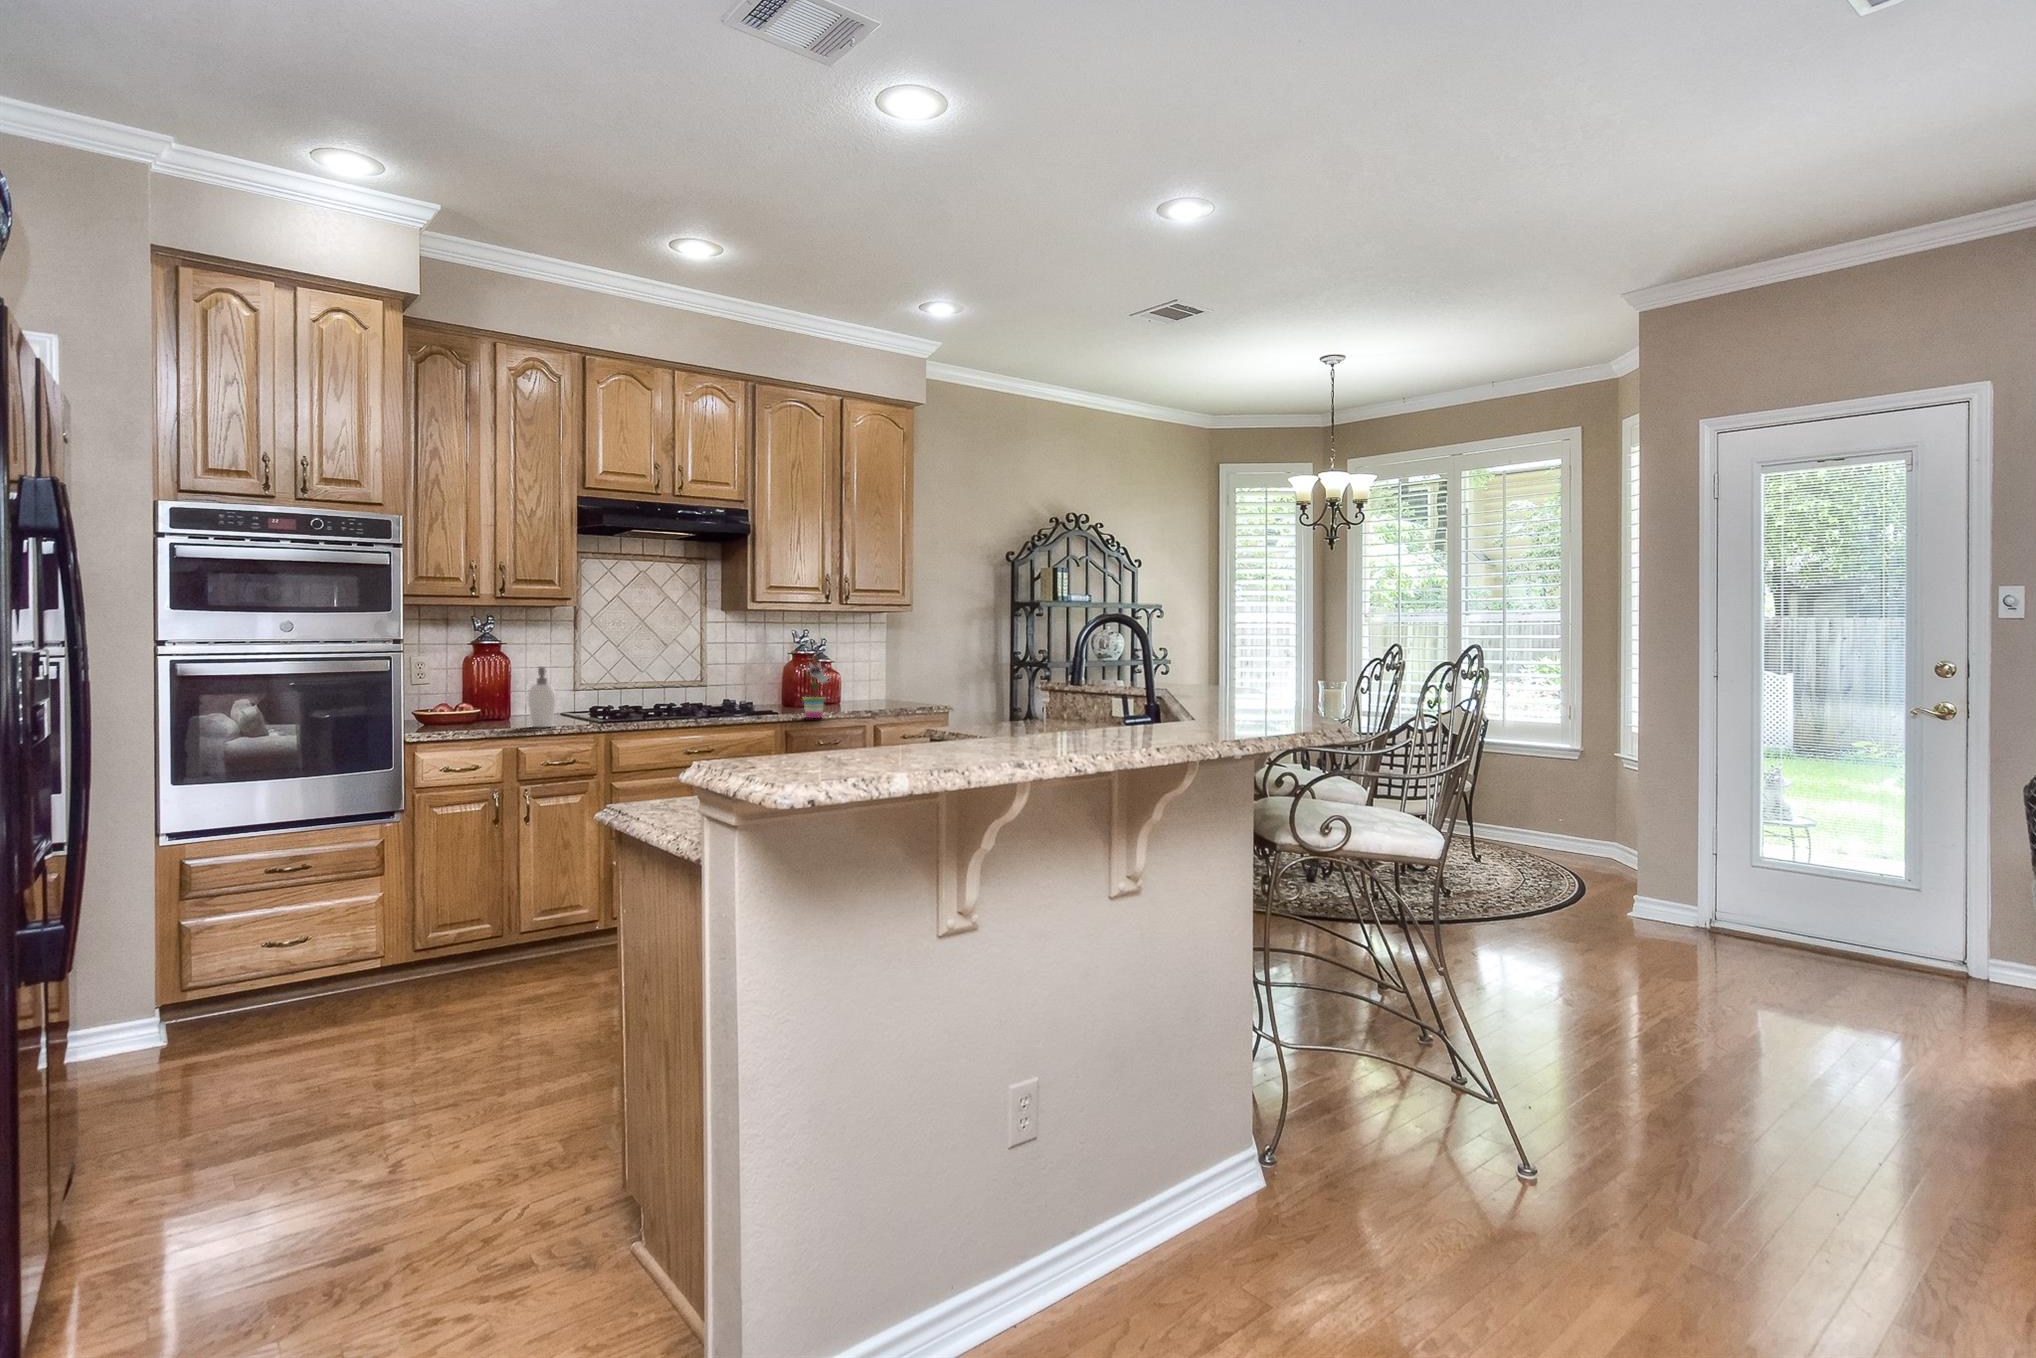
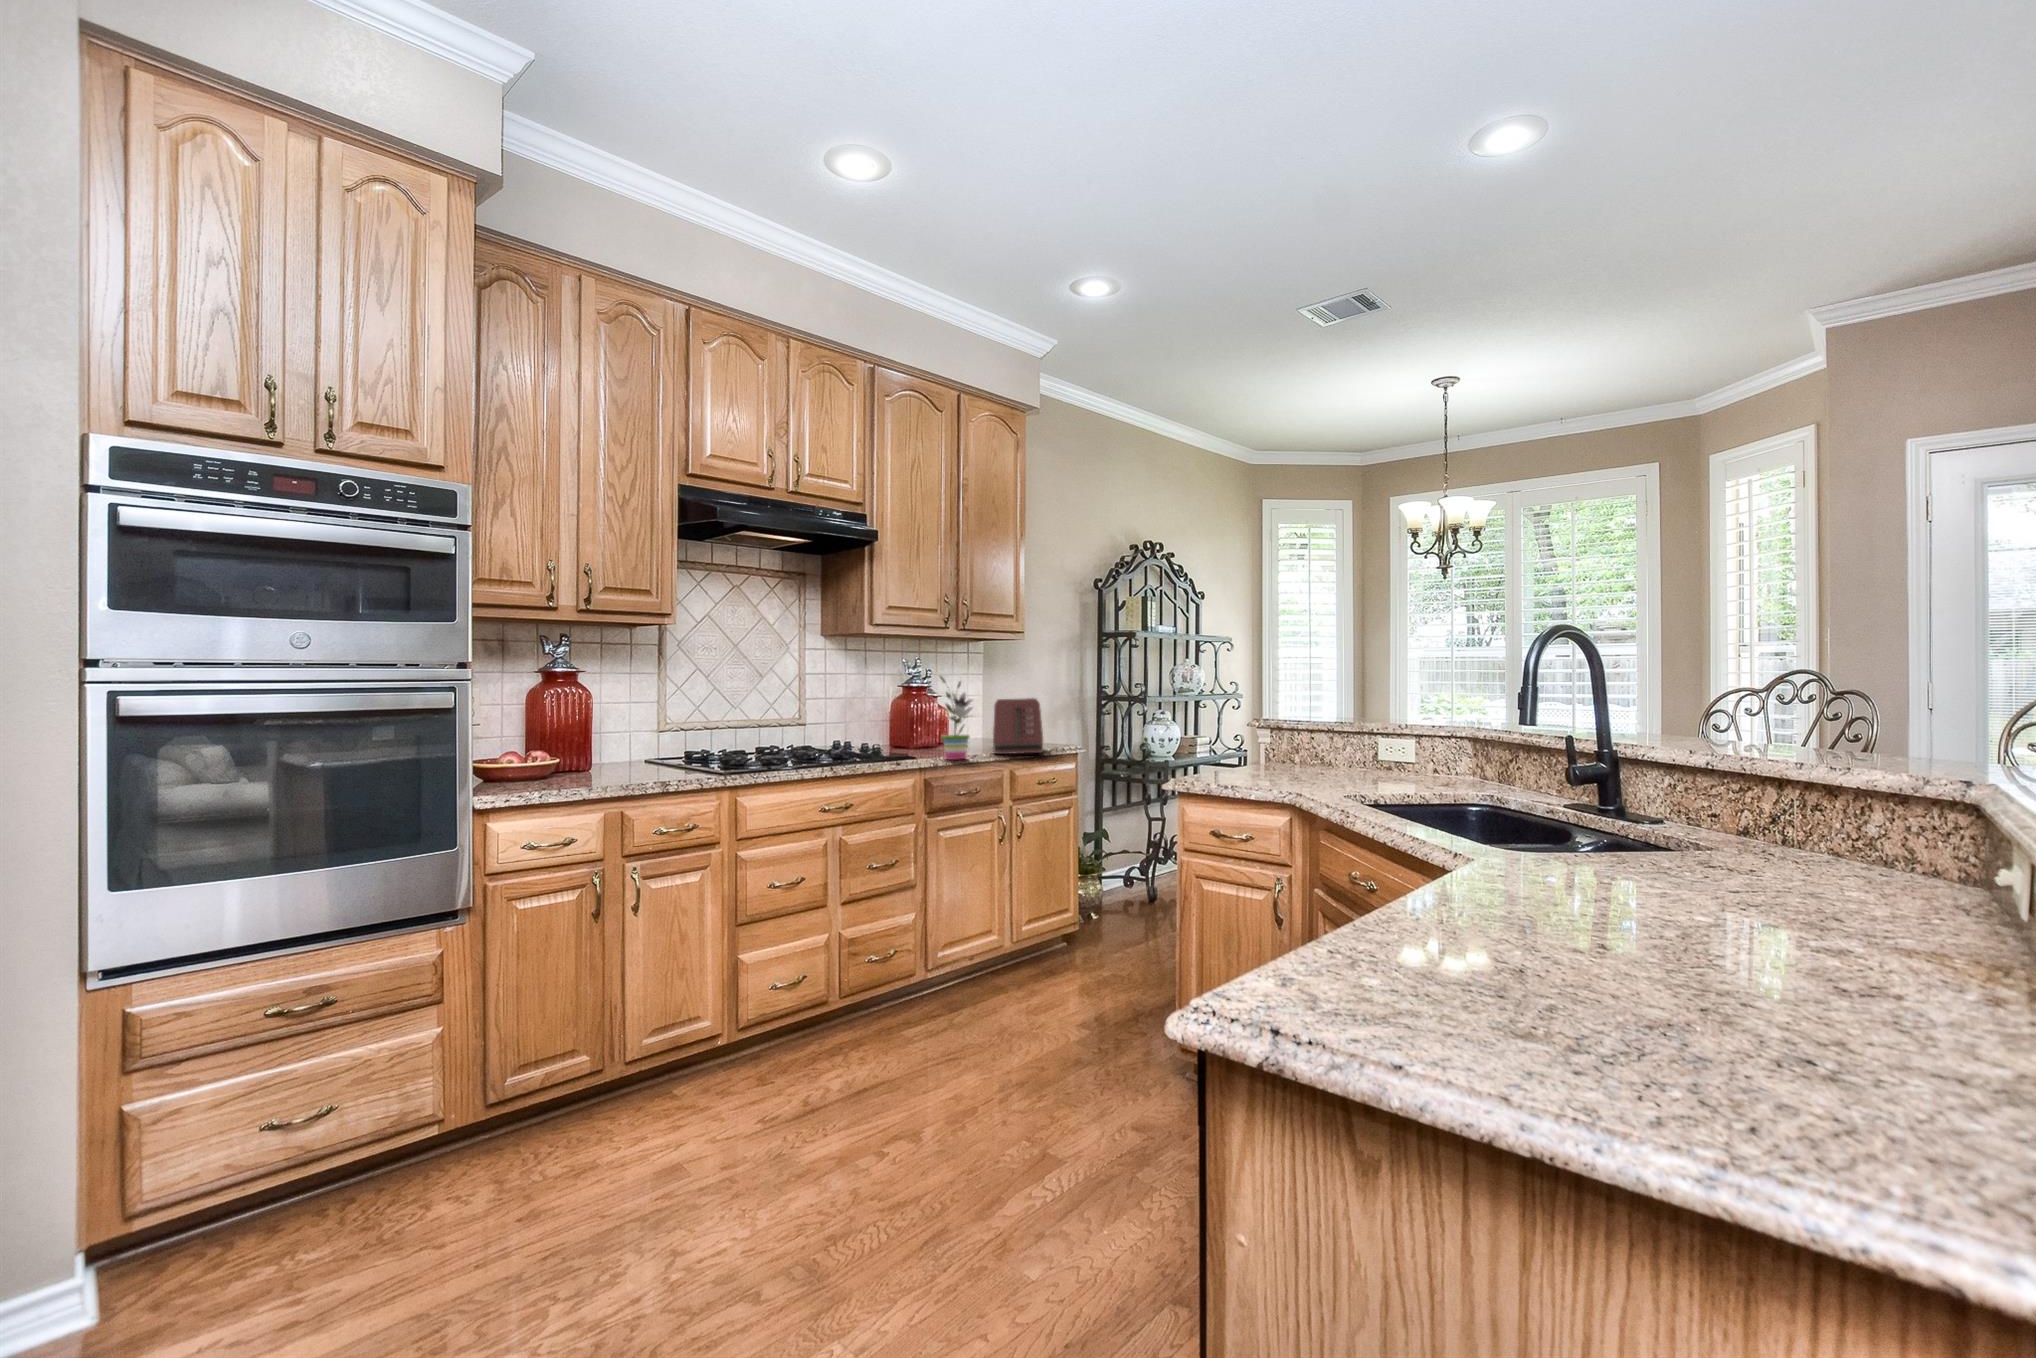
soap dispenser: present [528,667,556,727] -> none [632,699,676,781]
toaster: none [855,667,910,714] -> present [993,698,1043,754]

